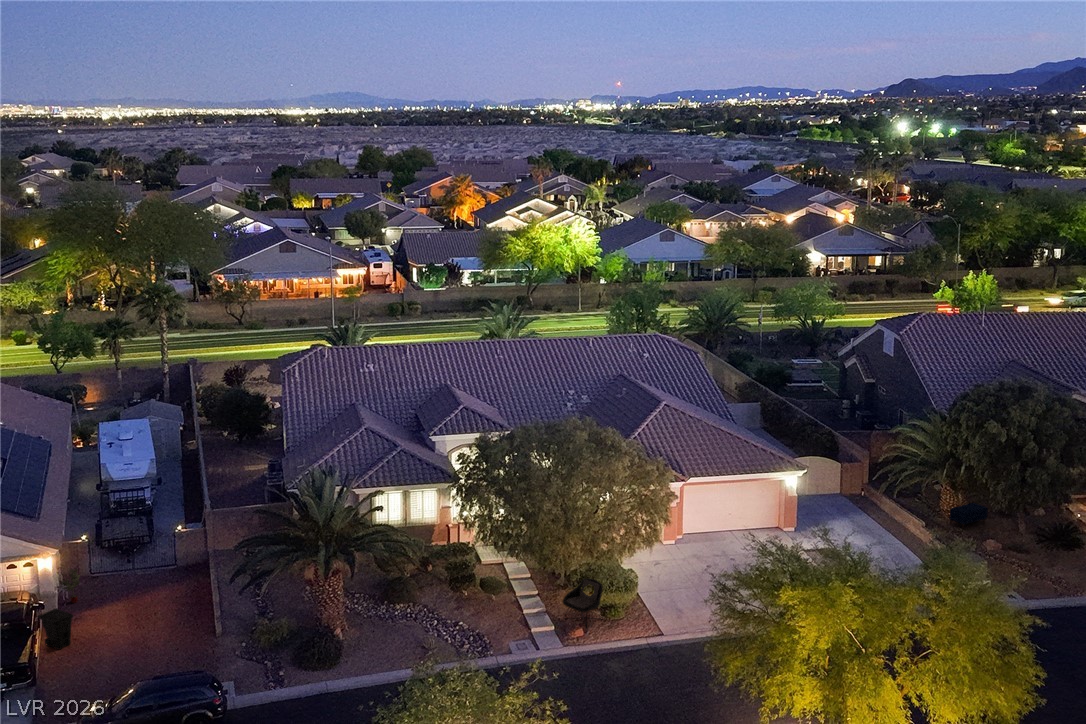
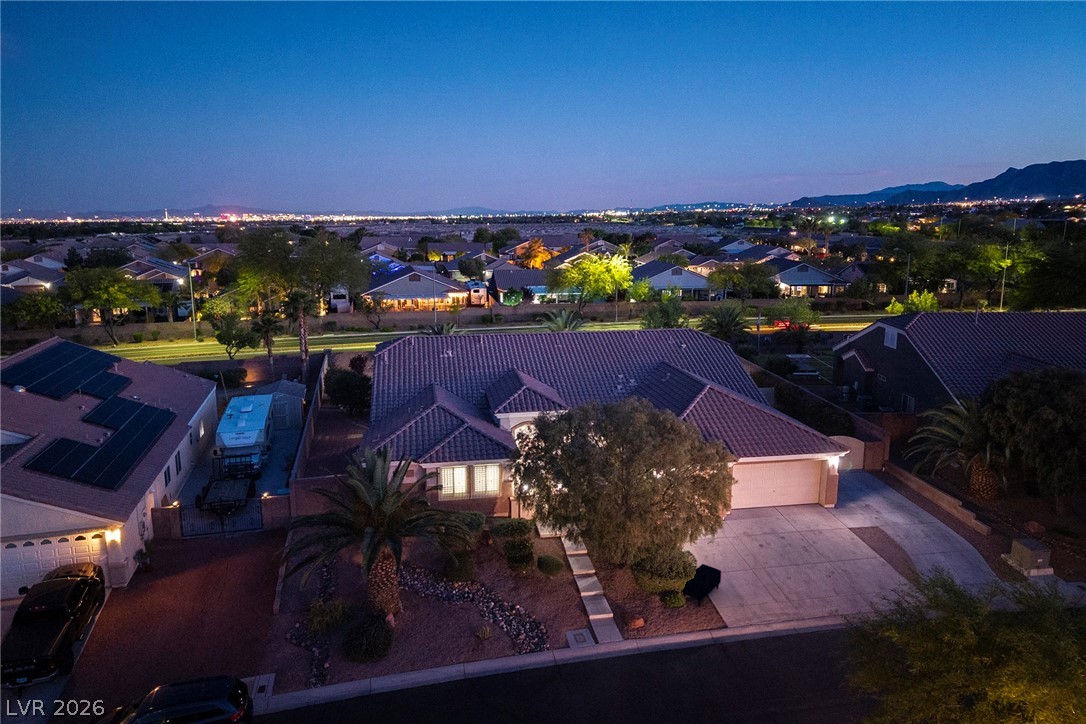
bench: present [949,503,988,529] -> present [682,564,721,606]
lounge chair: present [563,578,603,627] -> none [621,562,663,616]
trash can: present [38,608,73,650] -> none [89,584,126,629]

